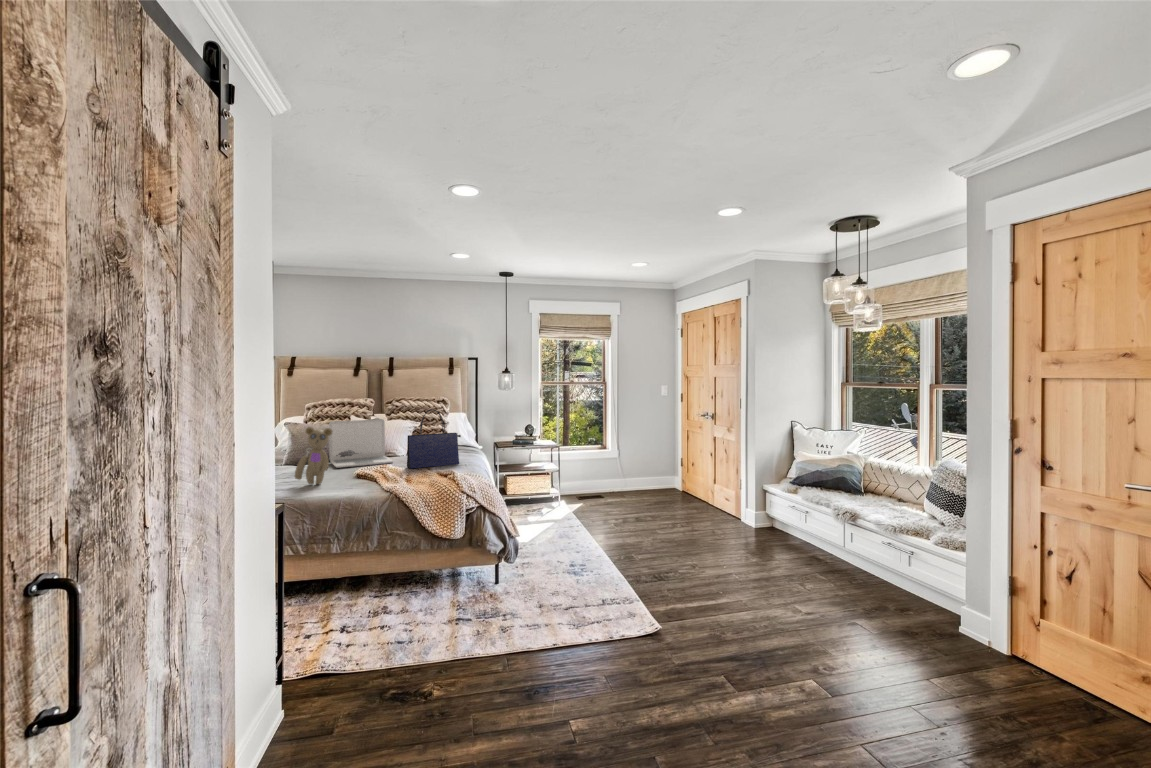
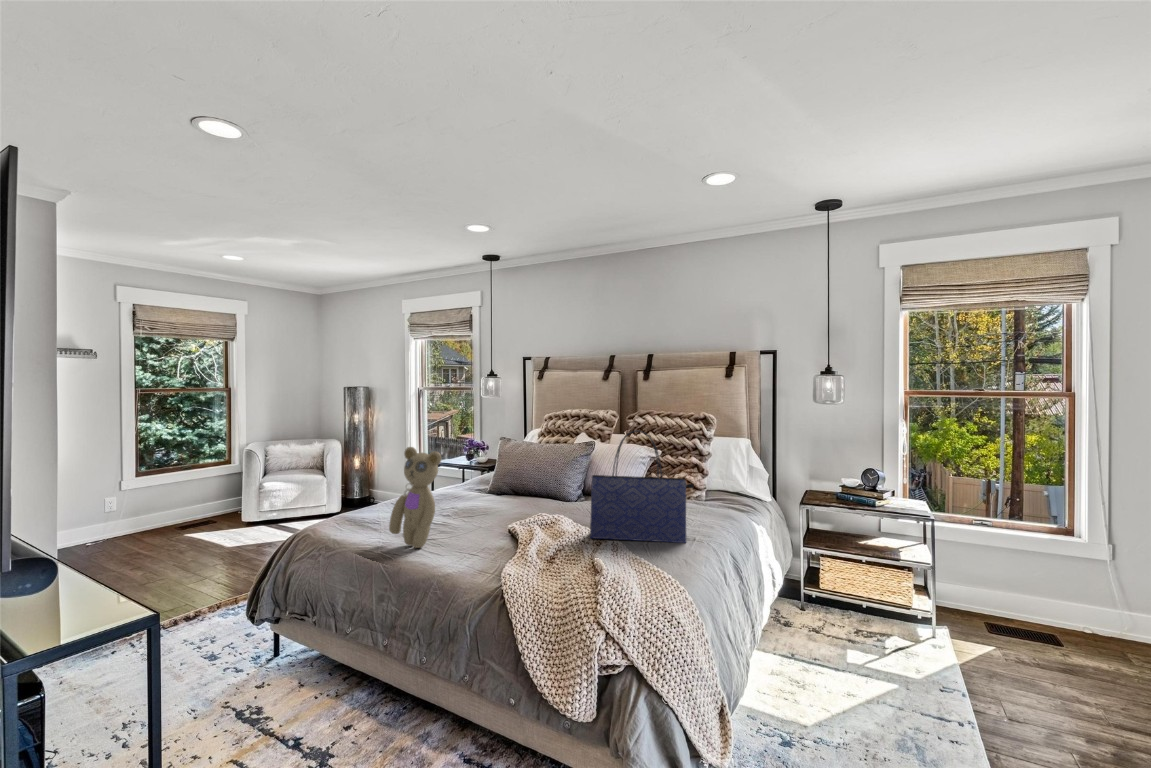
laptop: present [329,419,393,468] -> none [499,438,593,516]

